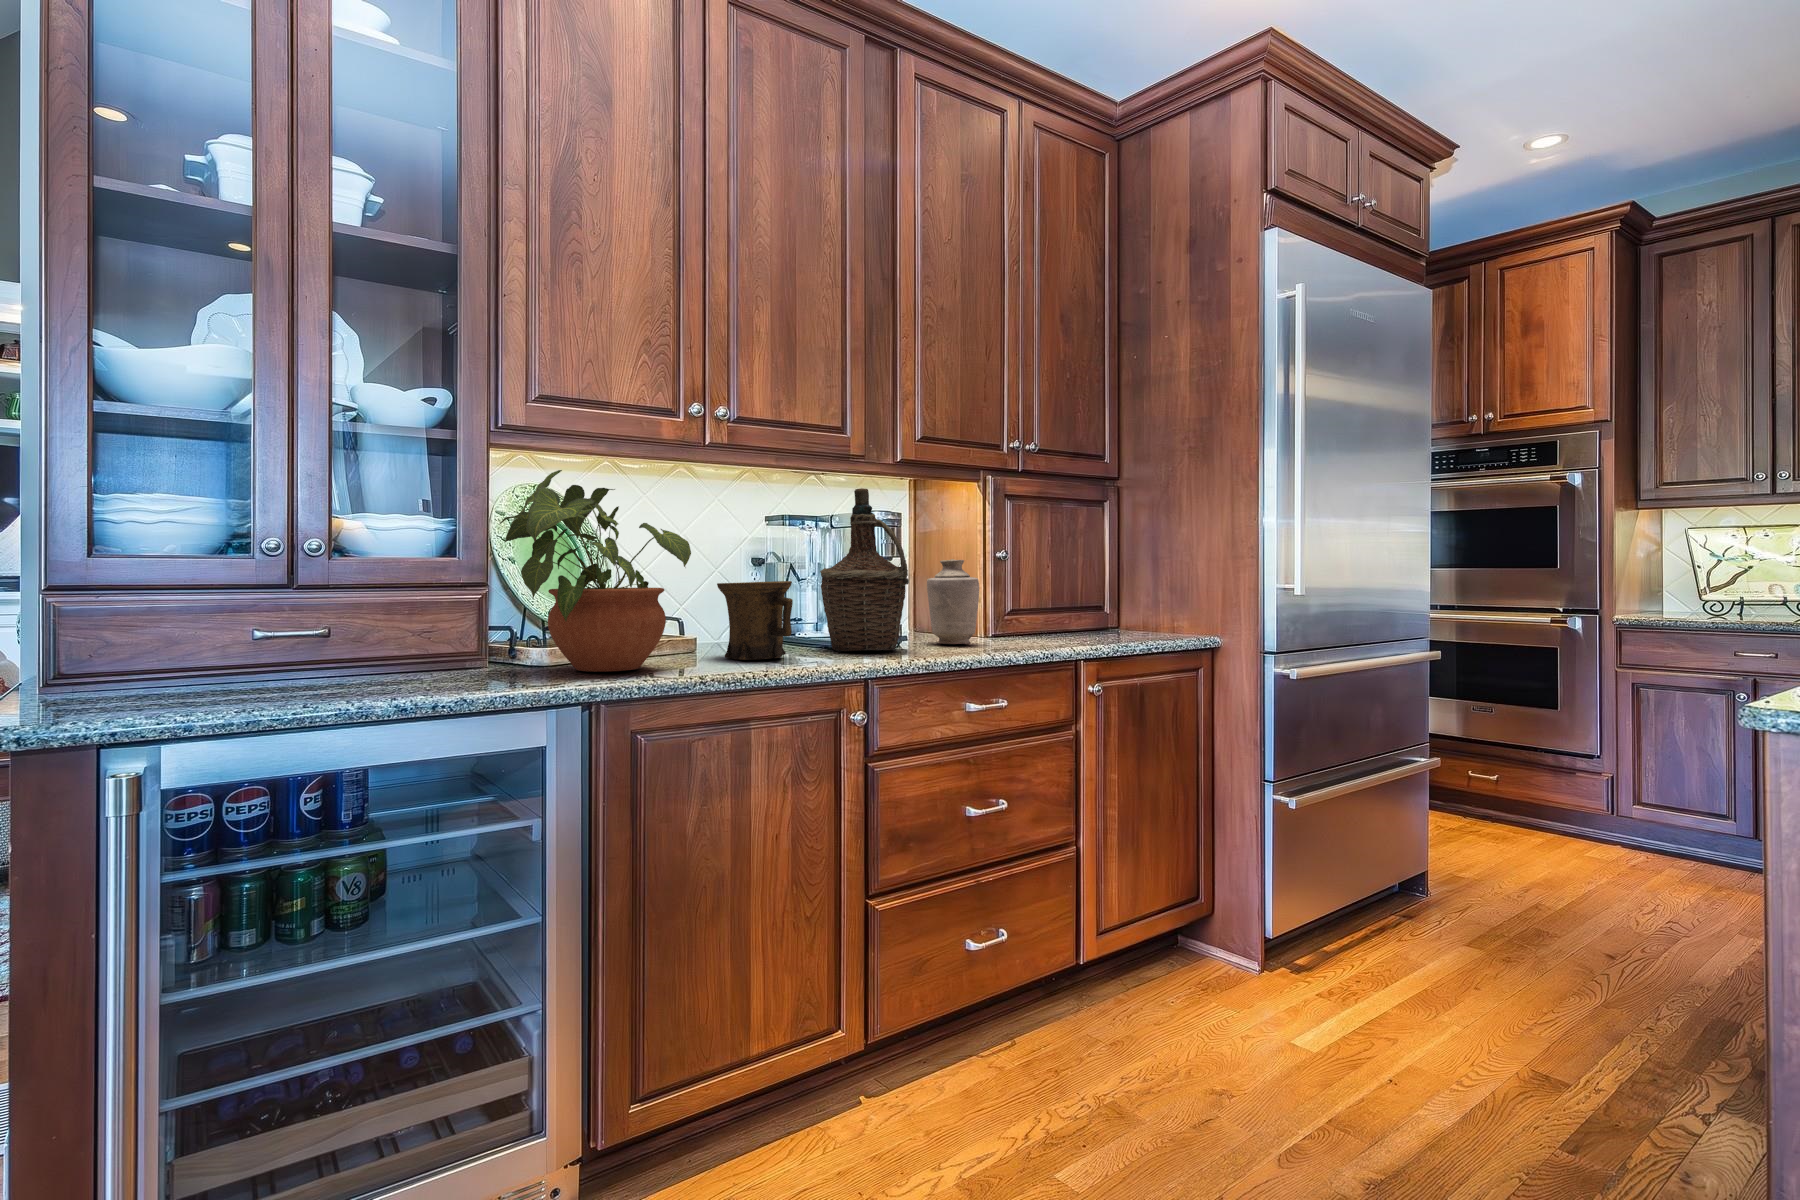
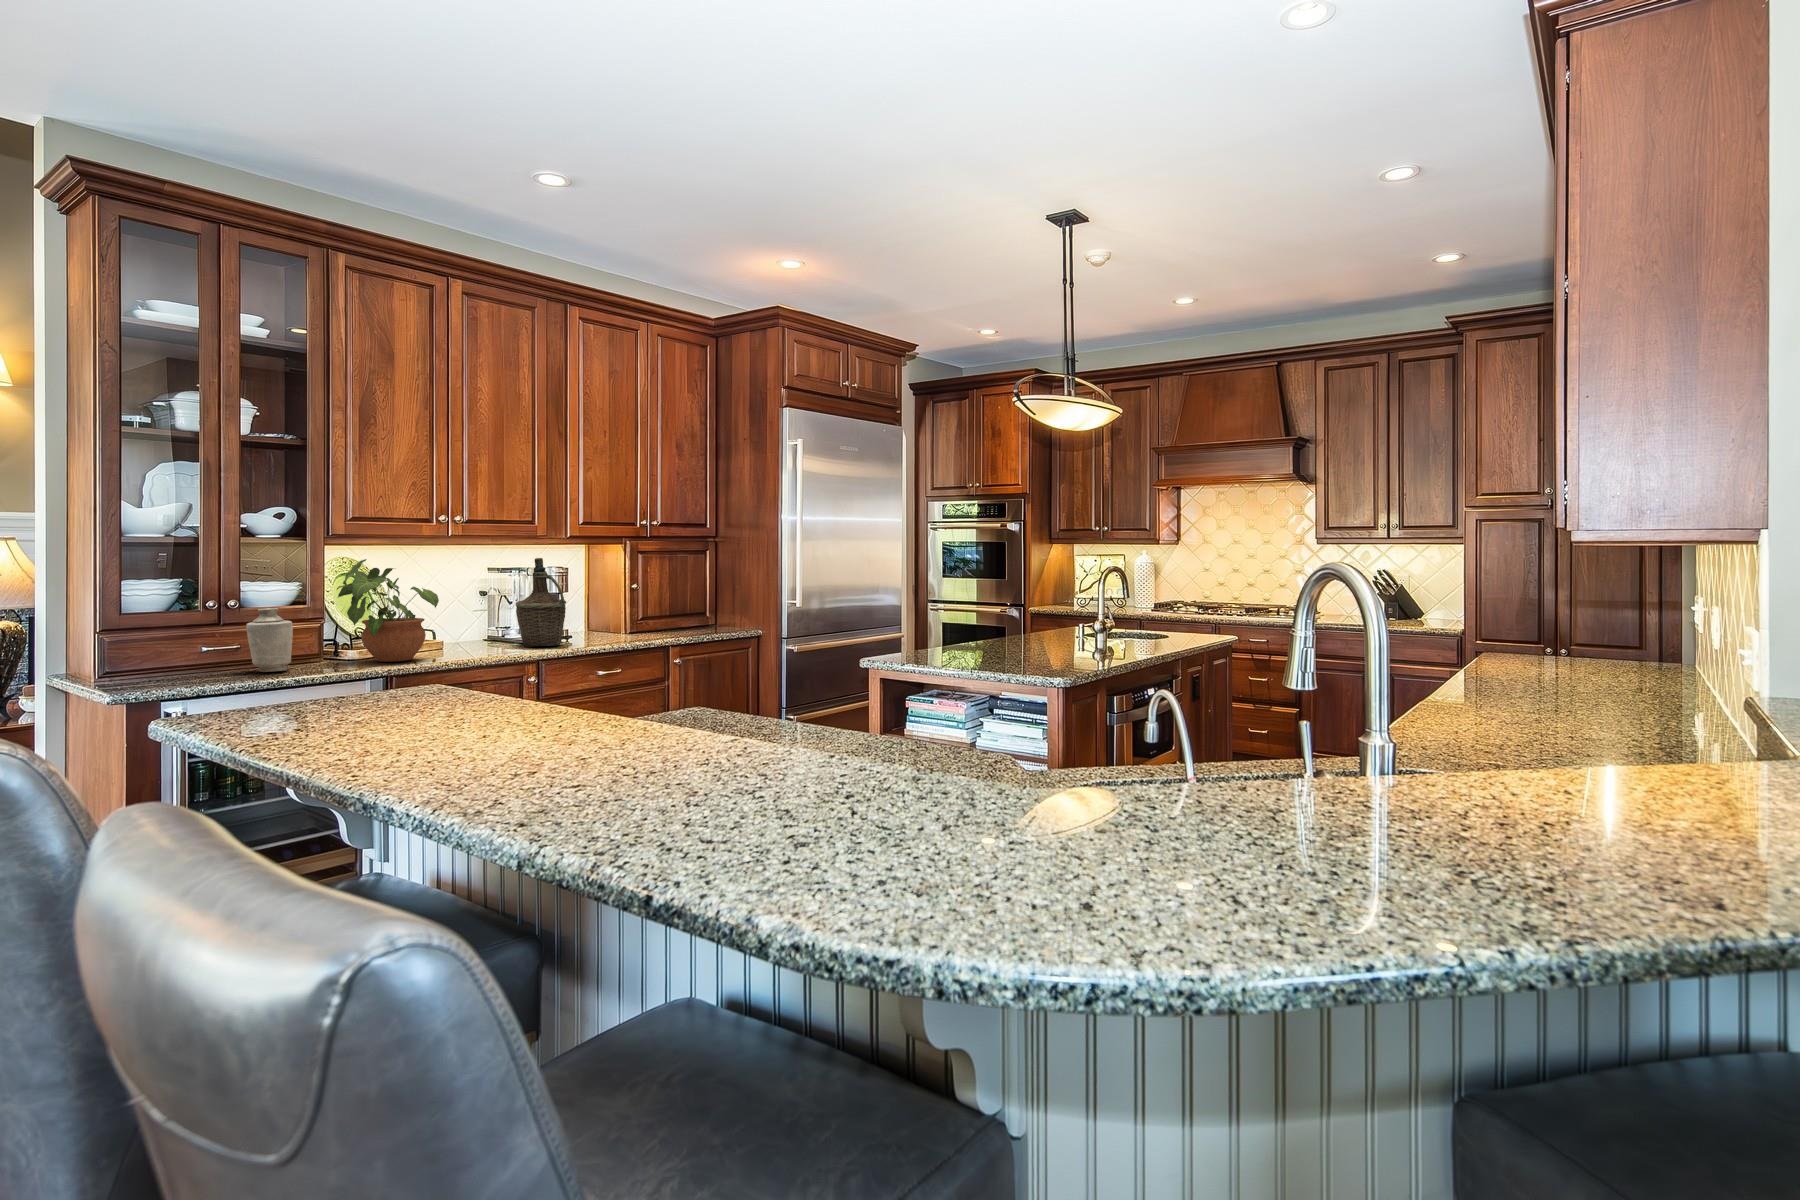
vase: present [927,559,979,644] -> present [246,608,293,672]
mug: present [717,581,793,660] -> none [454,611,496,653]

